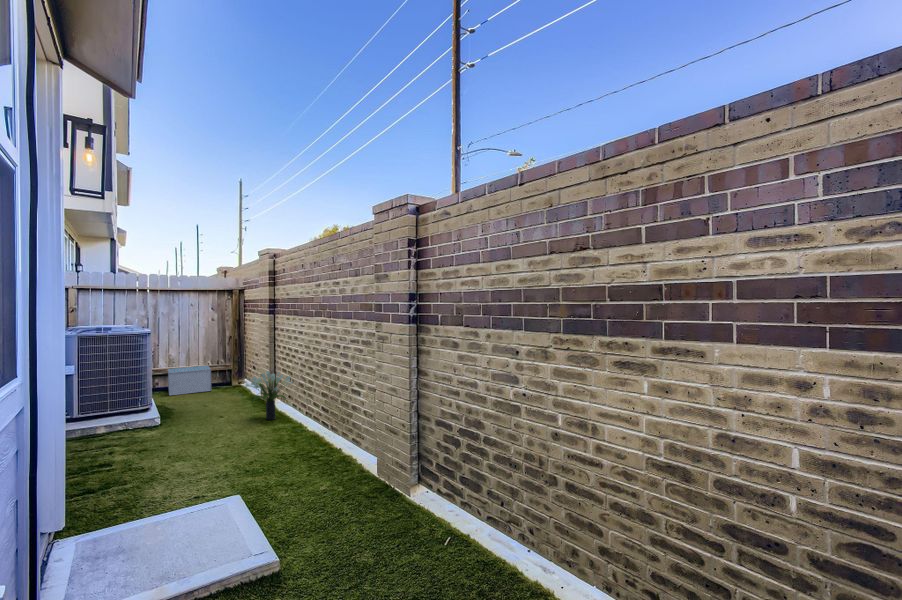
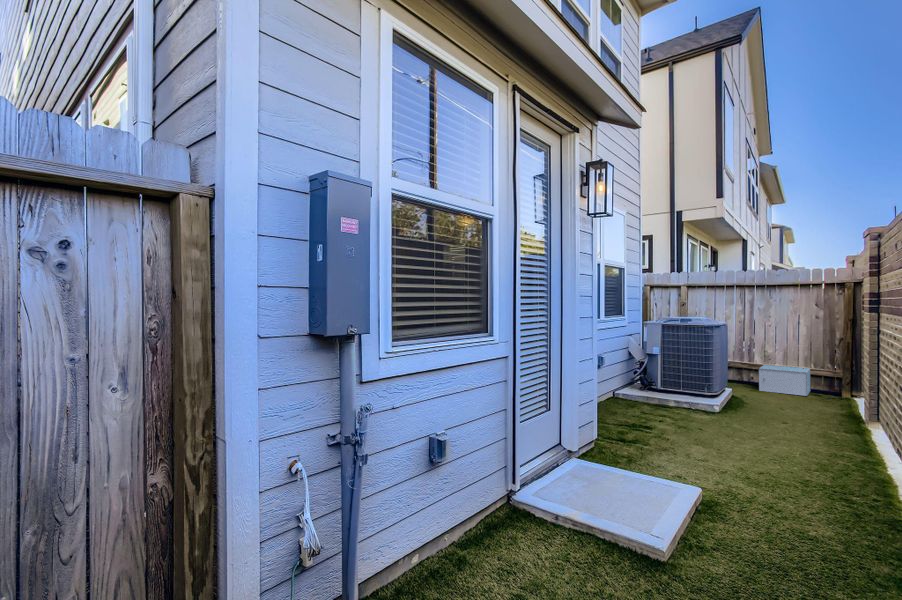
potted plant: present [246,371,293,420] -> none [806,383,880,444]

